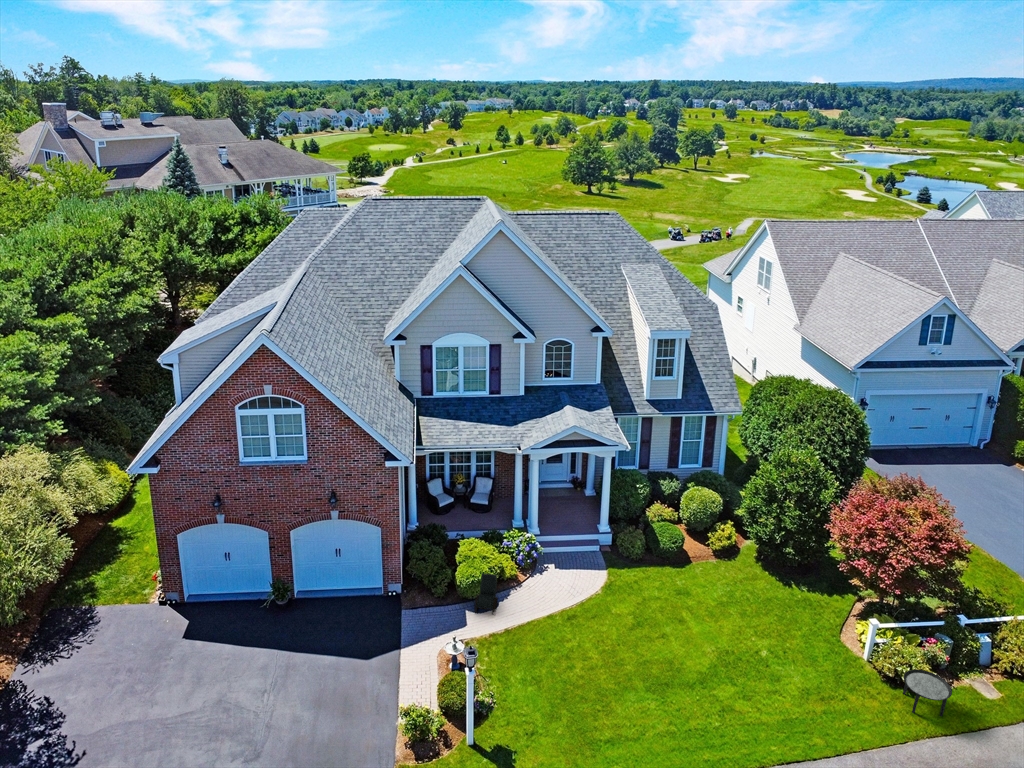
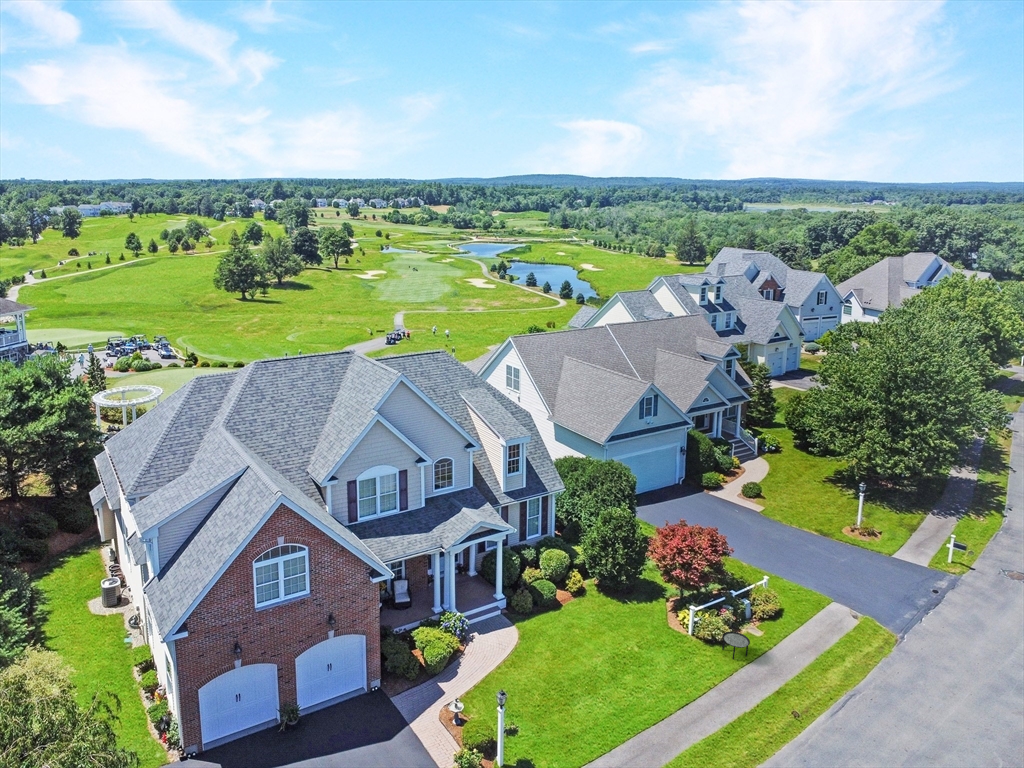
lounge chair: present [474,573,498,615] -> none [444,647,464,682]

